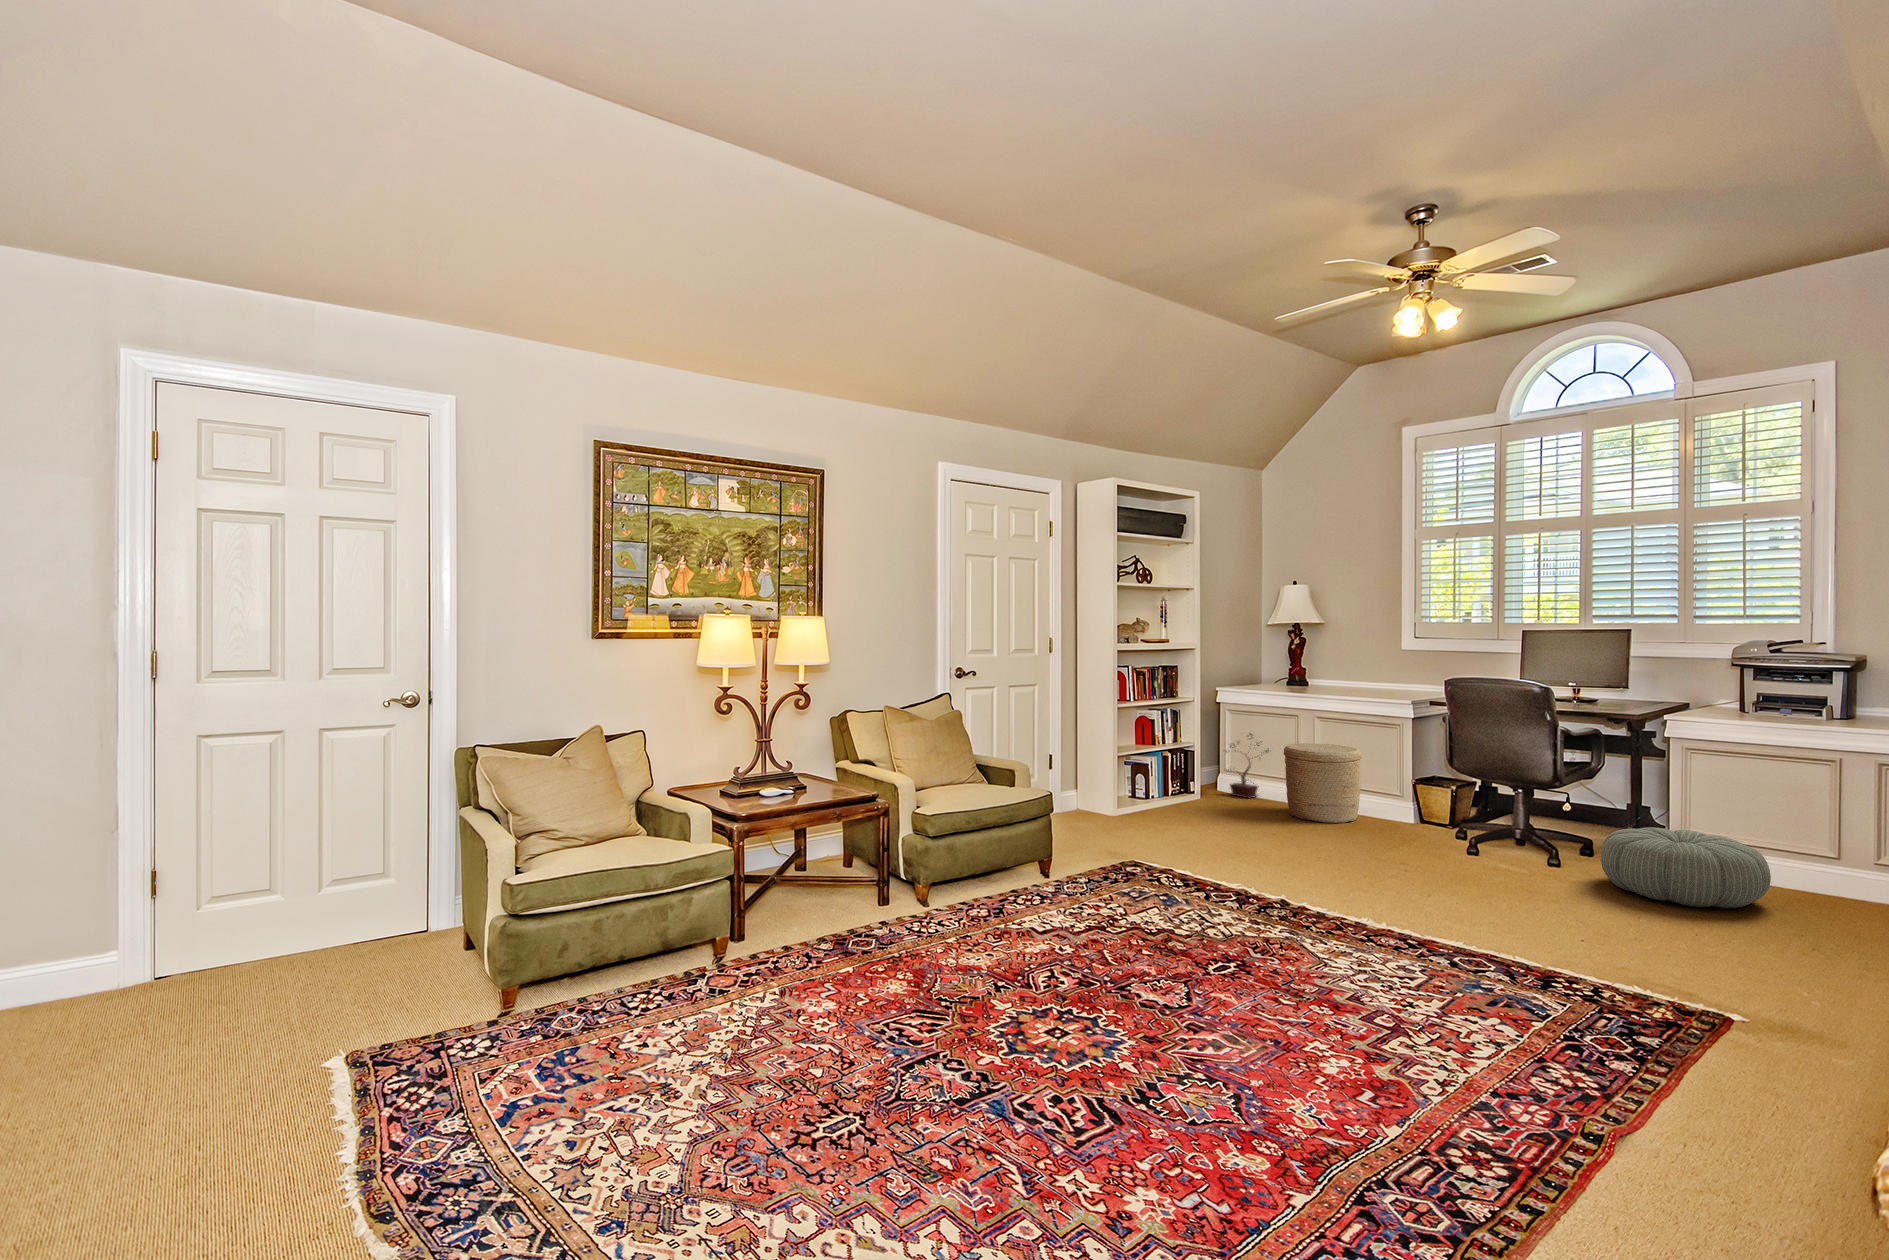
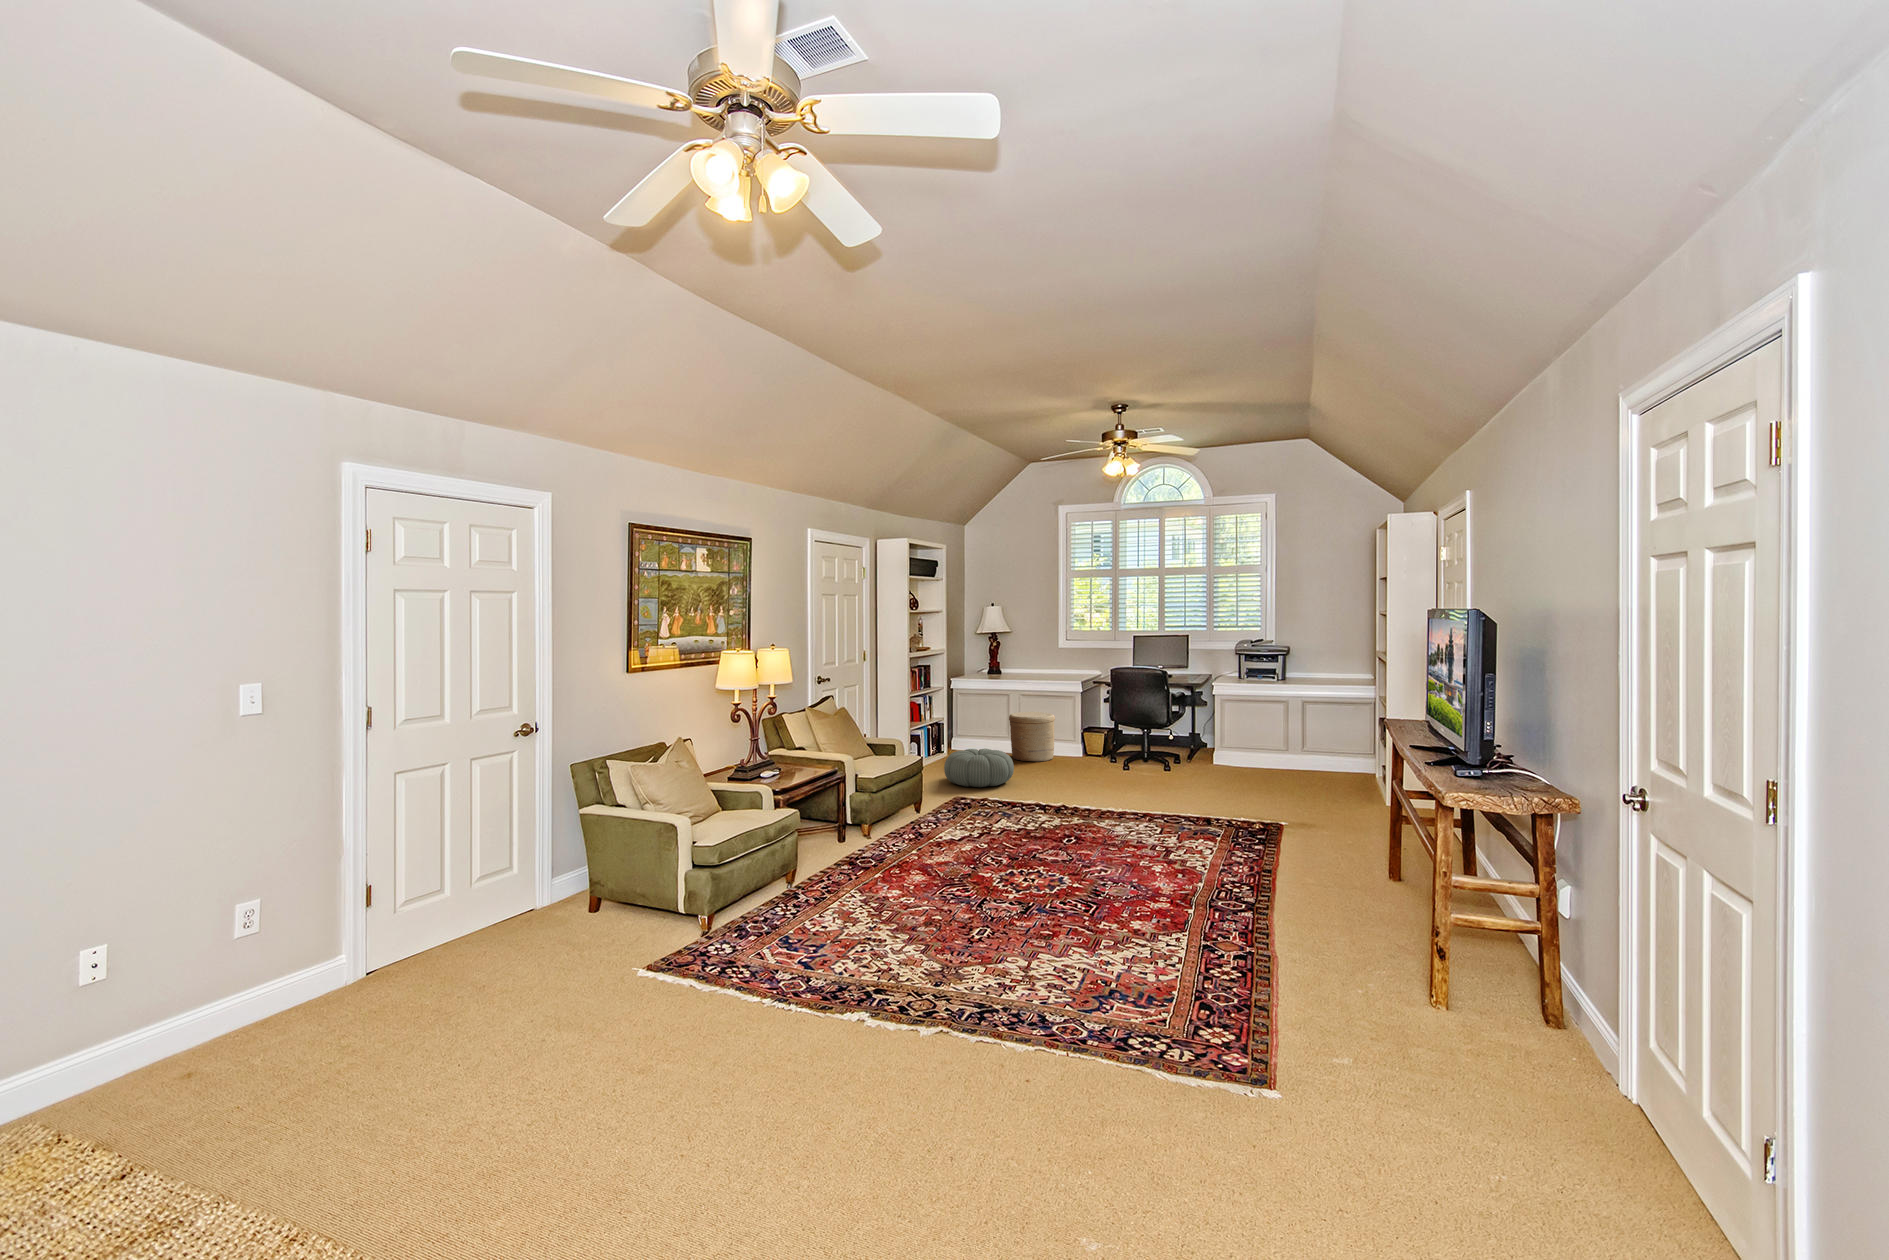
potted plant: present [1226,734,1269,798] -> none [959,708,995,752]
pouf: present [1601,827,1771,908] -> present [944,749,1014,787]

